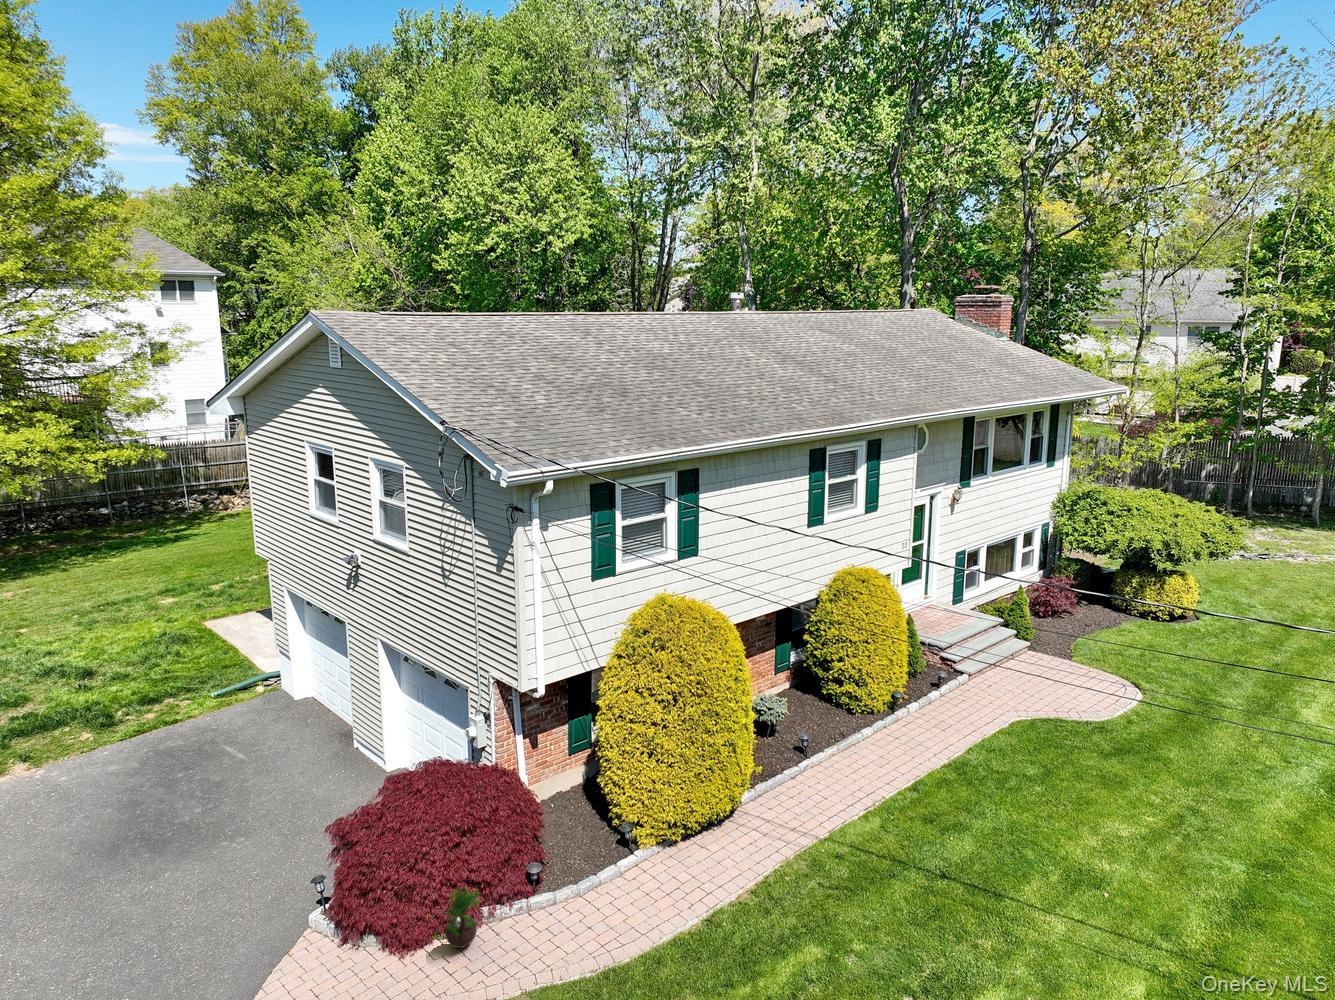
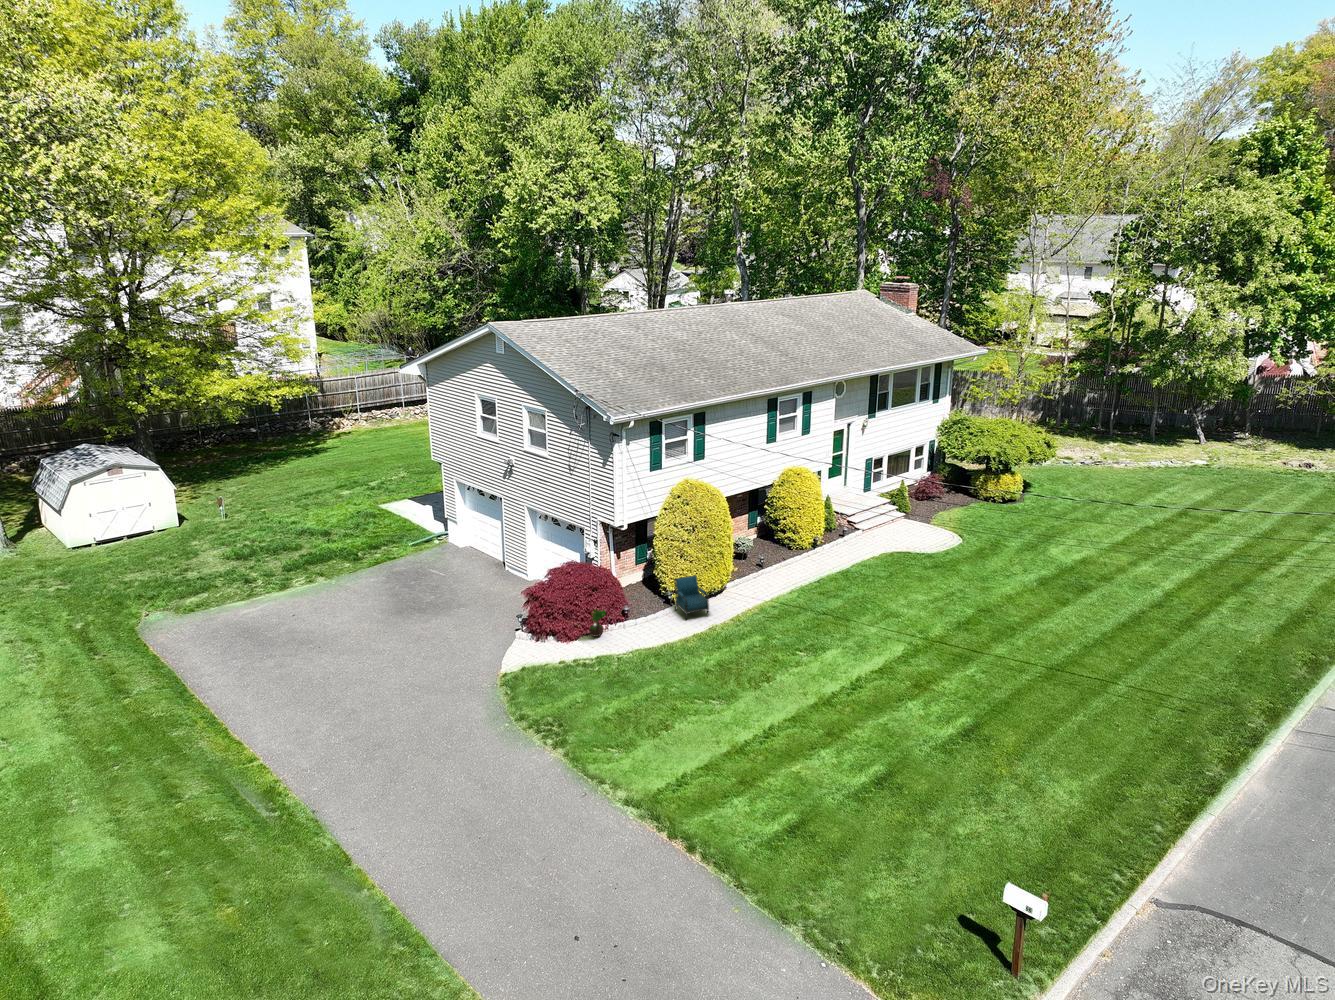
chair: none [636,789,707,895] -> present [674,575,709,619]

